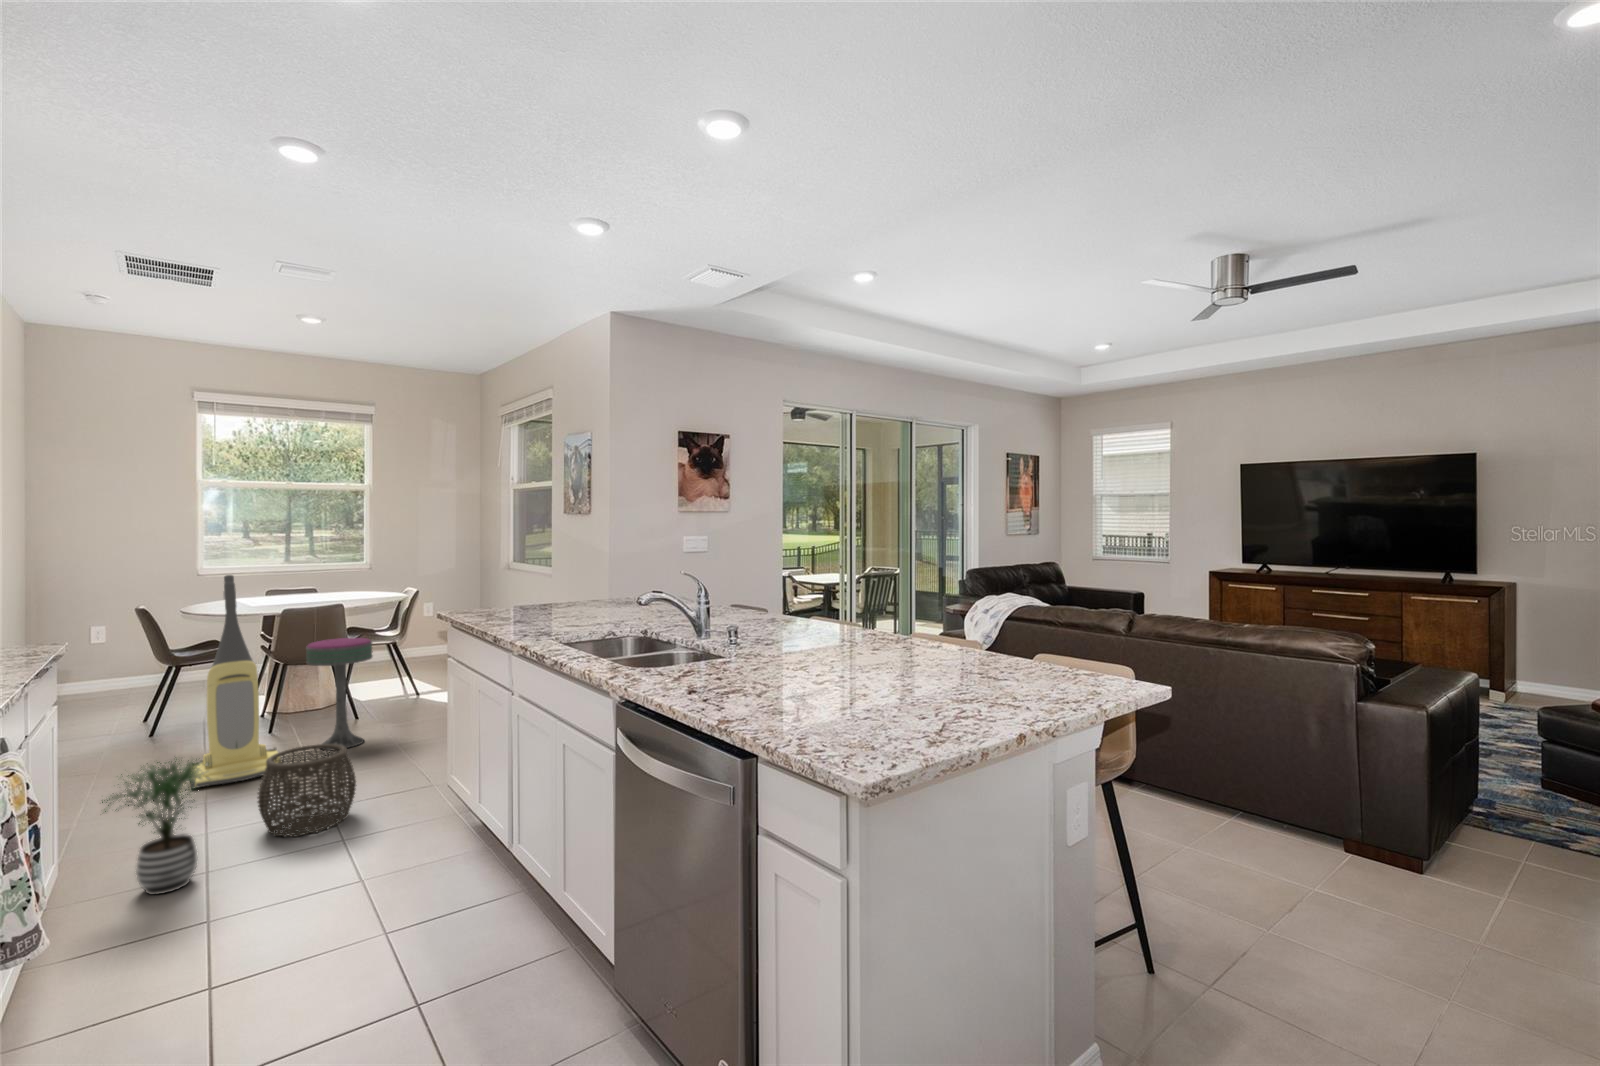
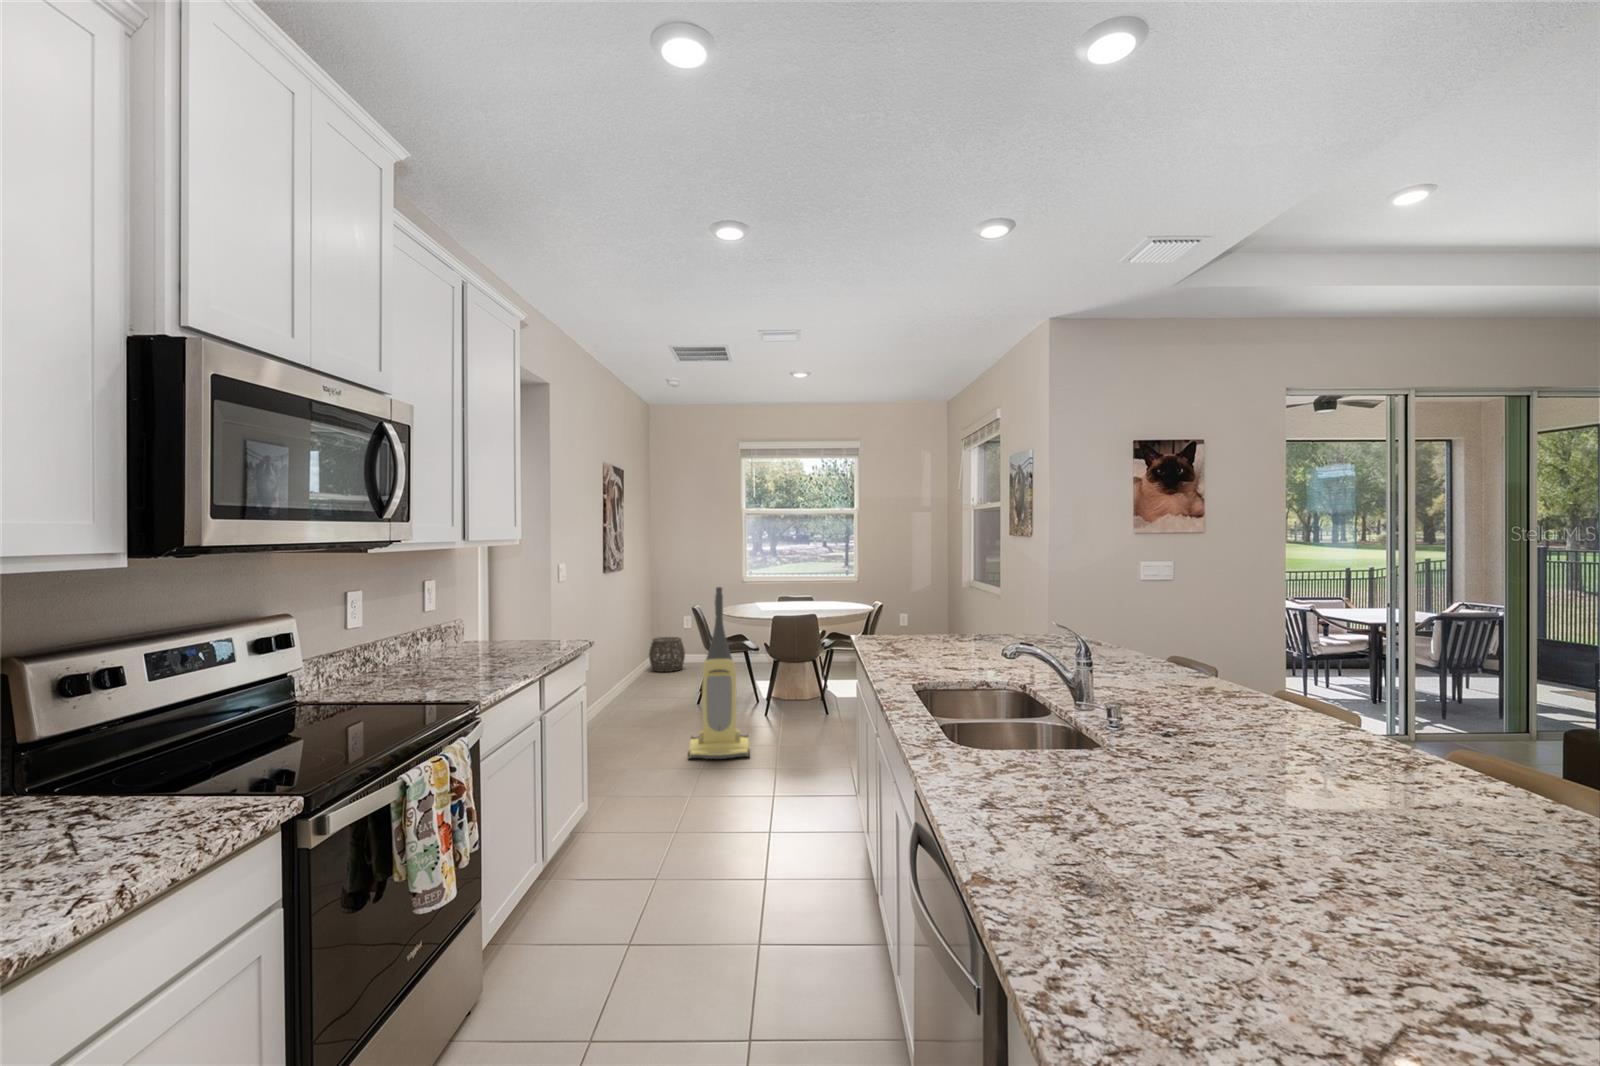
bar stool: present [306,638,373,750] -> none [774,646,824,745]
woven basket: present [258,744,356,837] -> present [649,637,685,672]
potted plant: present [102,757,210,895] -> none [595,737,672,849]

